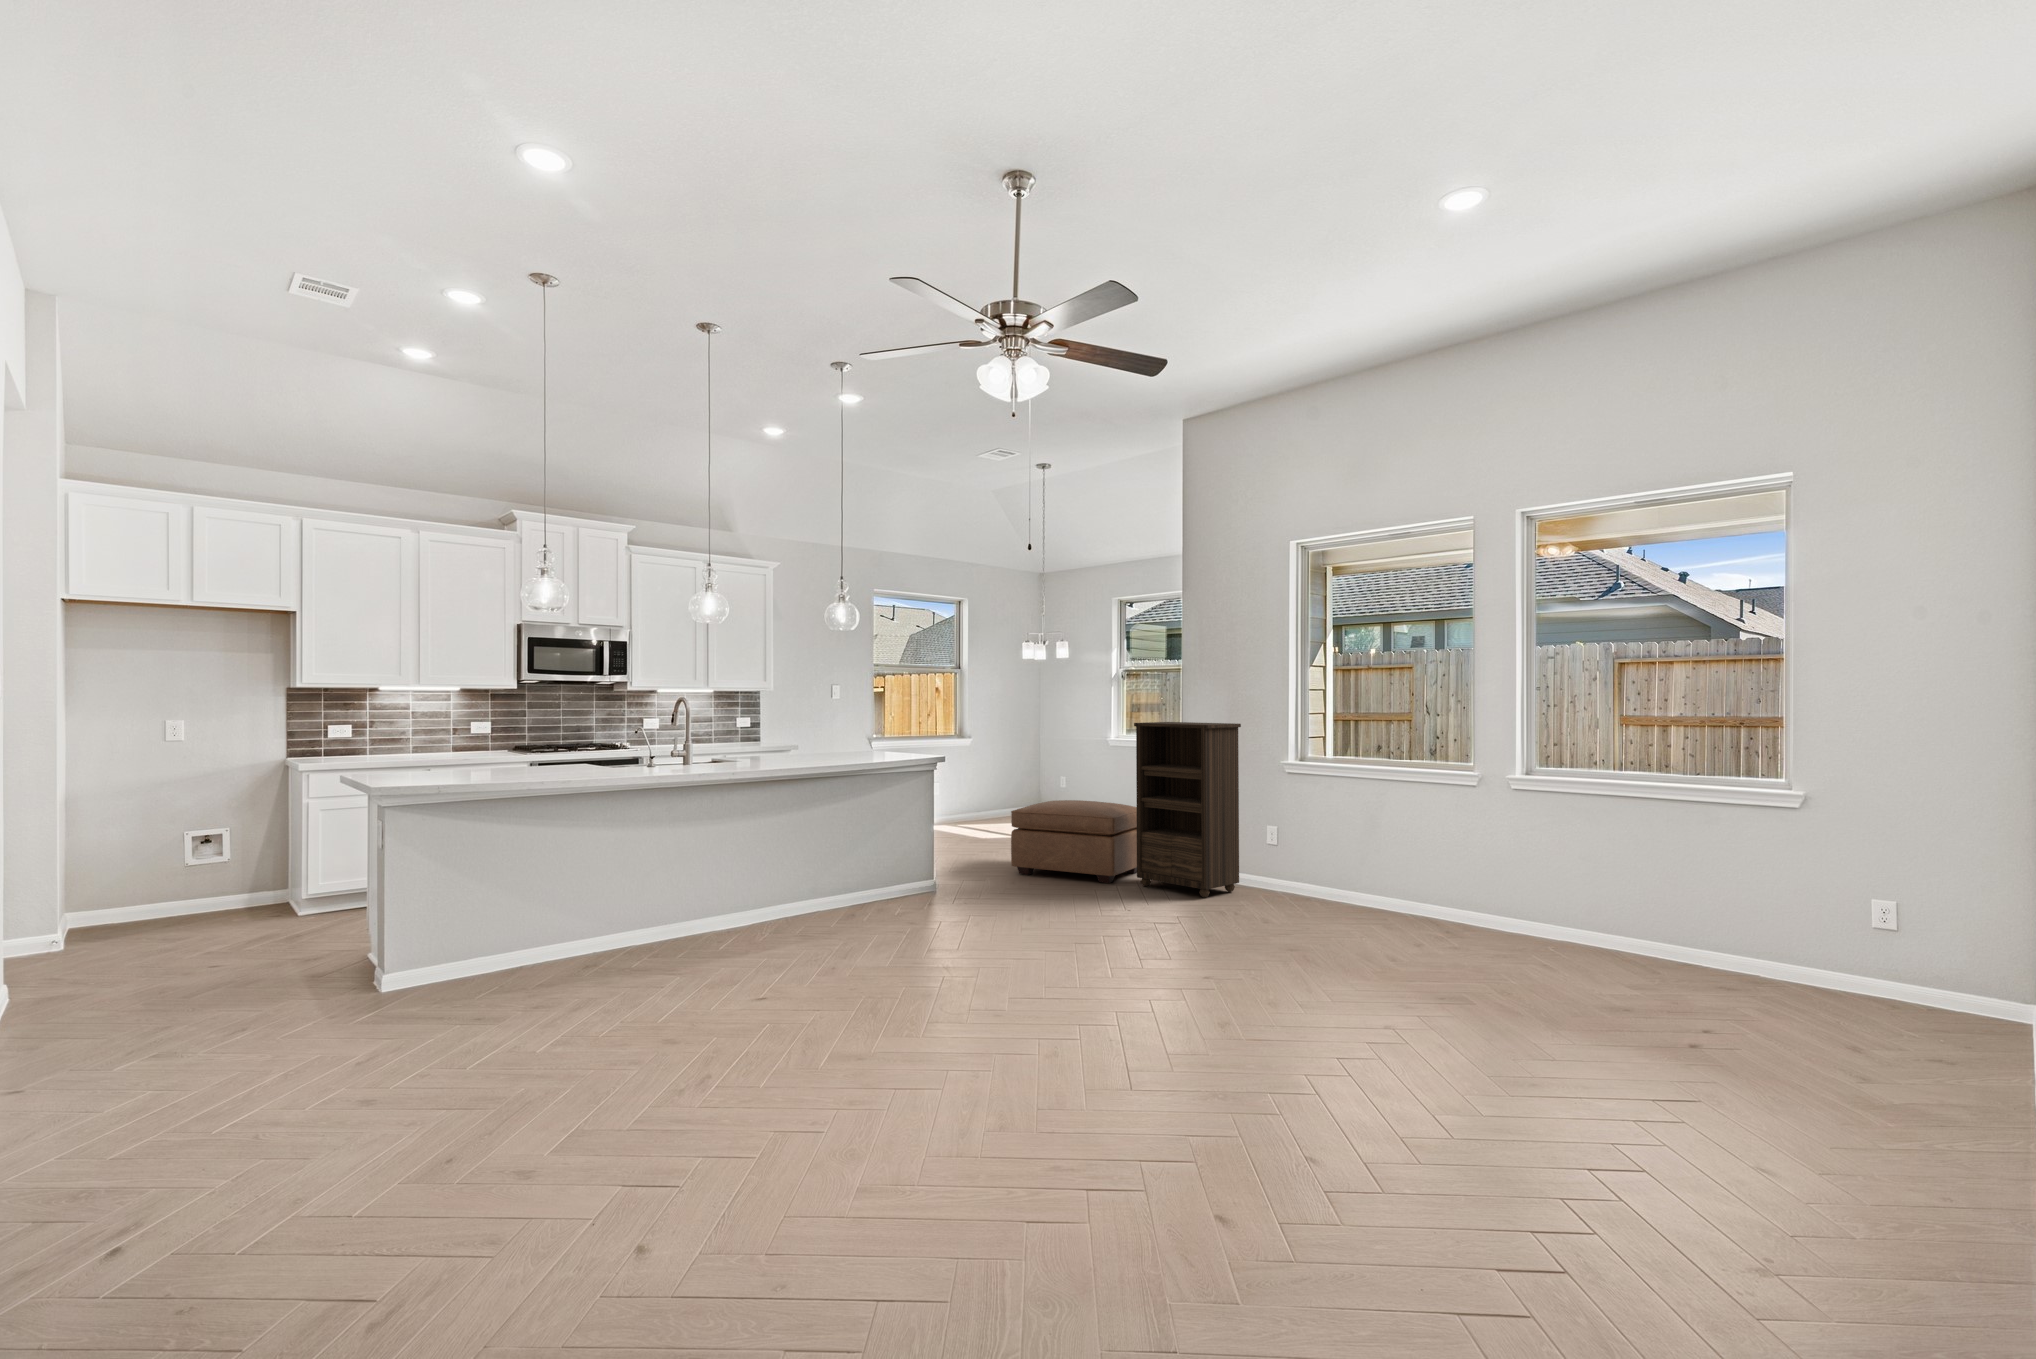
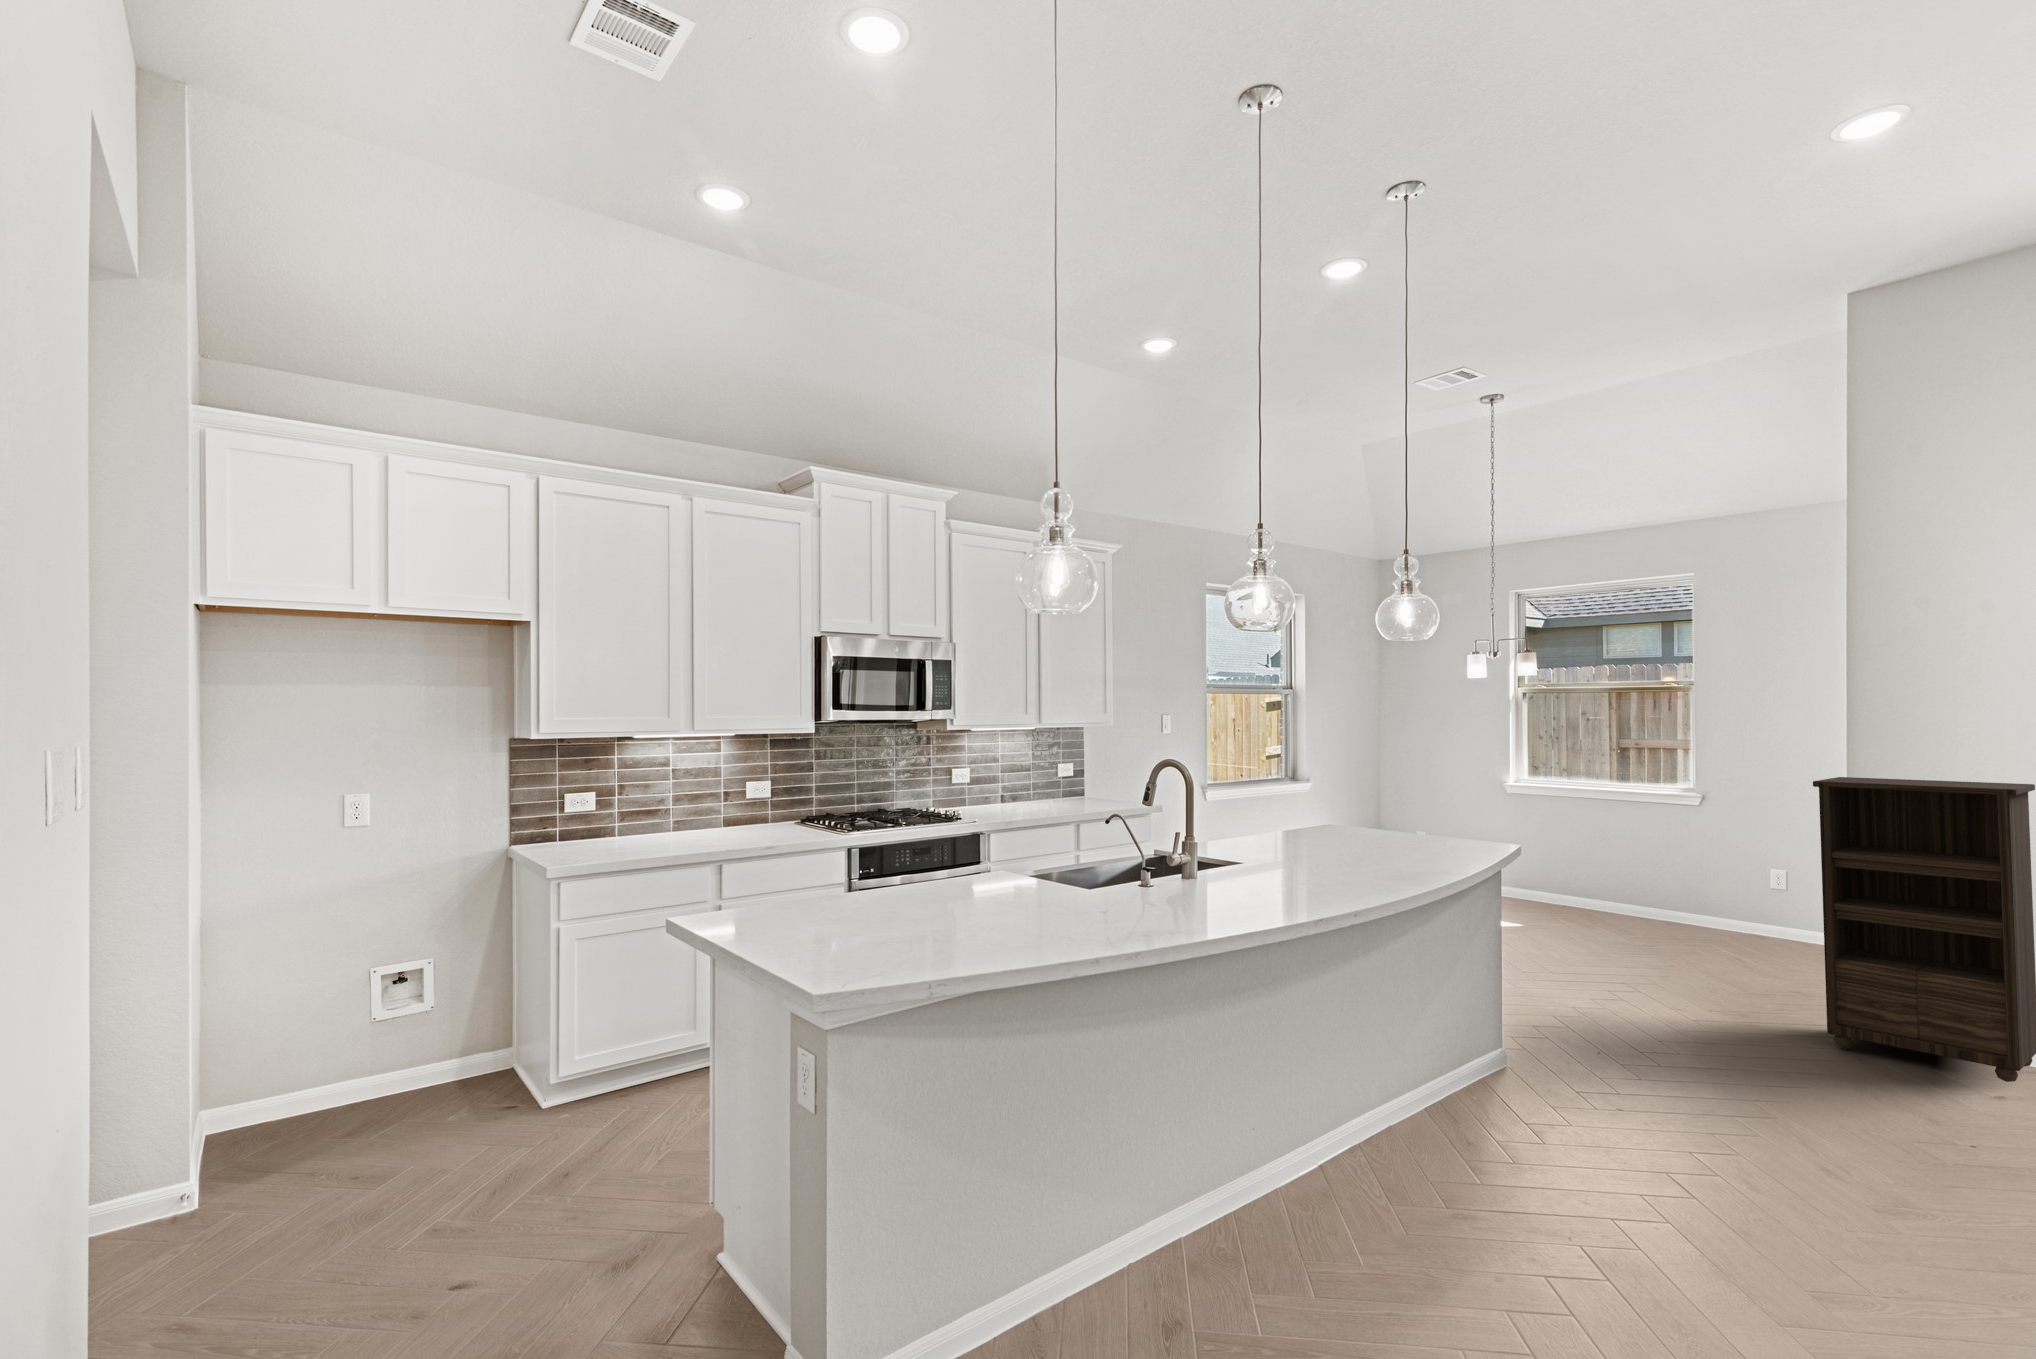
ottoman: present [1011,800,1137,883] -> none [1561,896,1781,1039]

